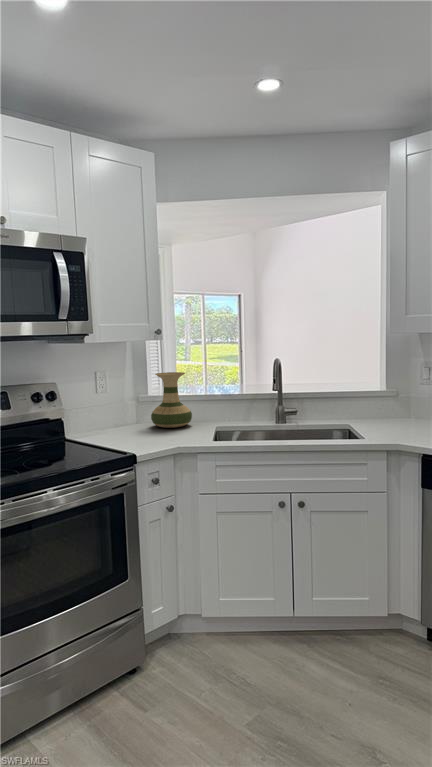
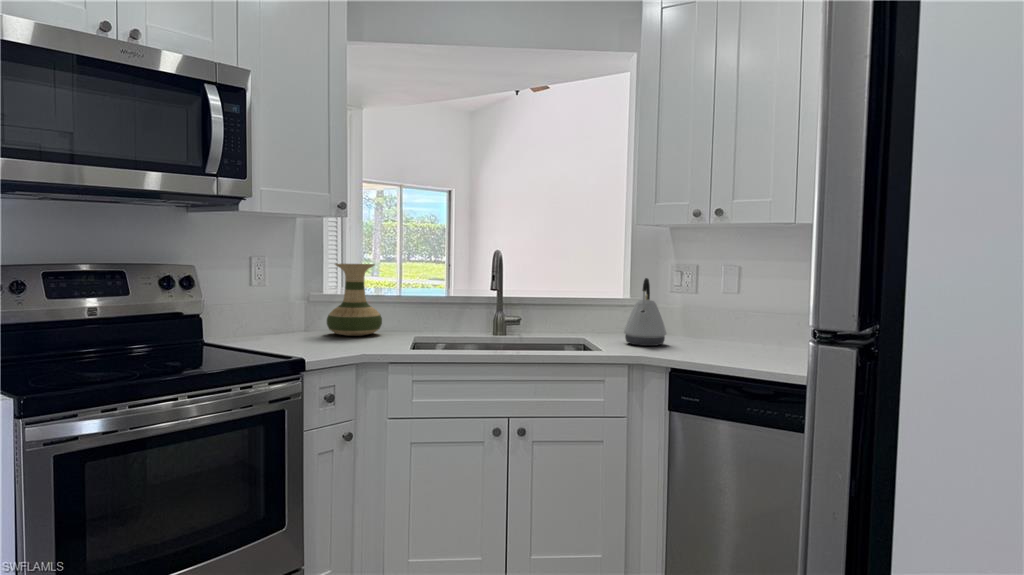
kettle: none [382,378,417,433] -> present [624,278,666,346]

